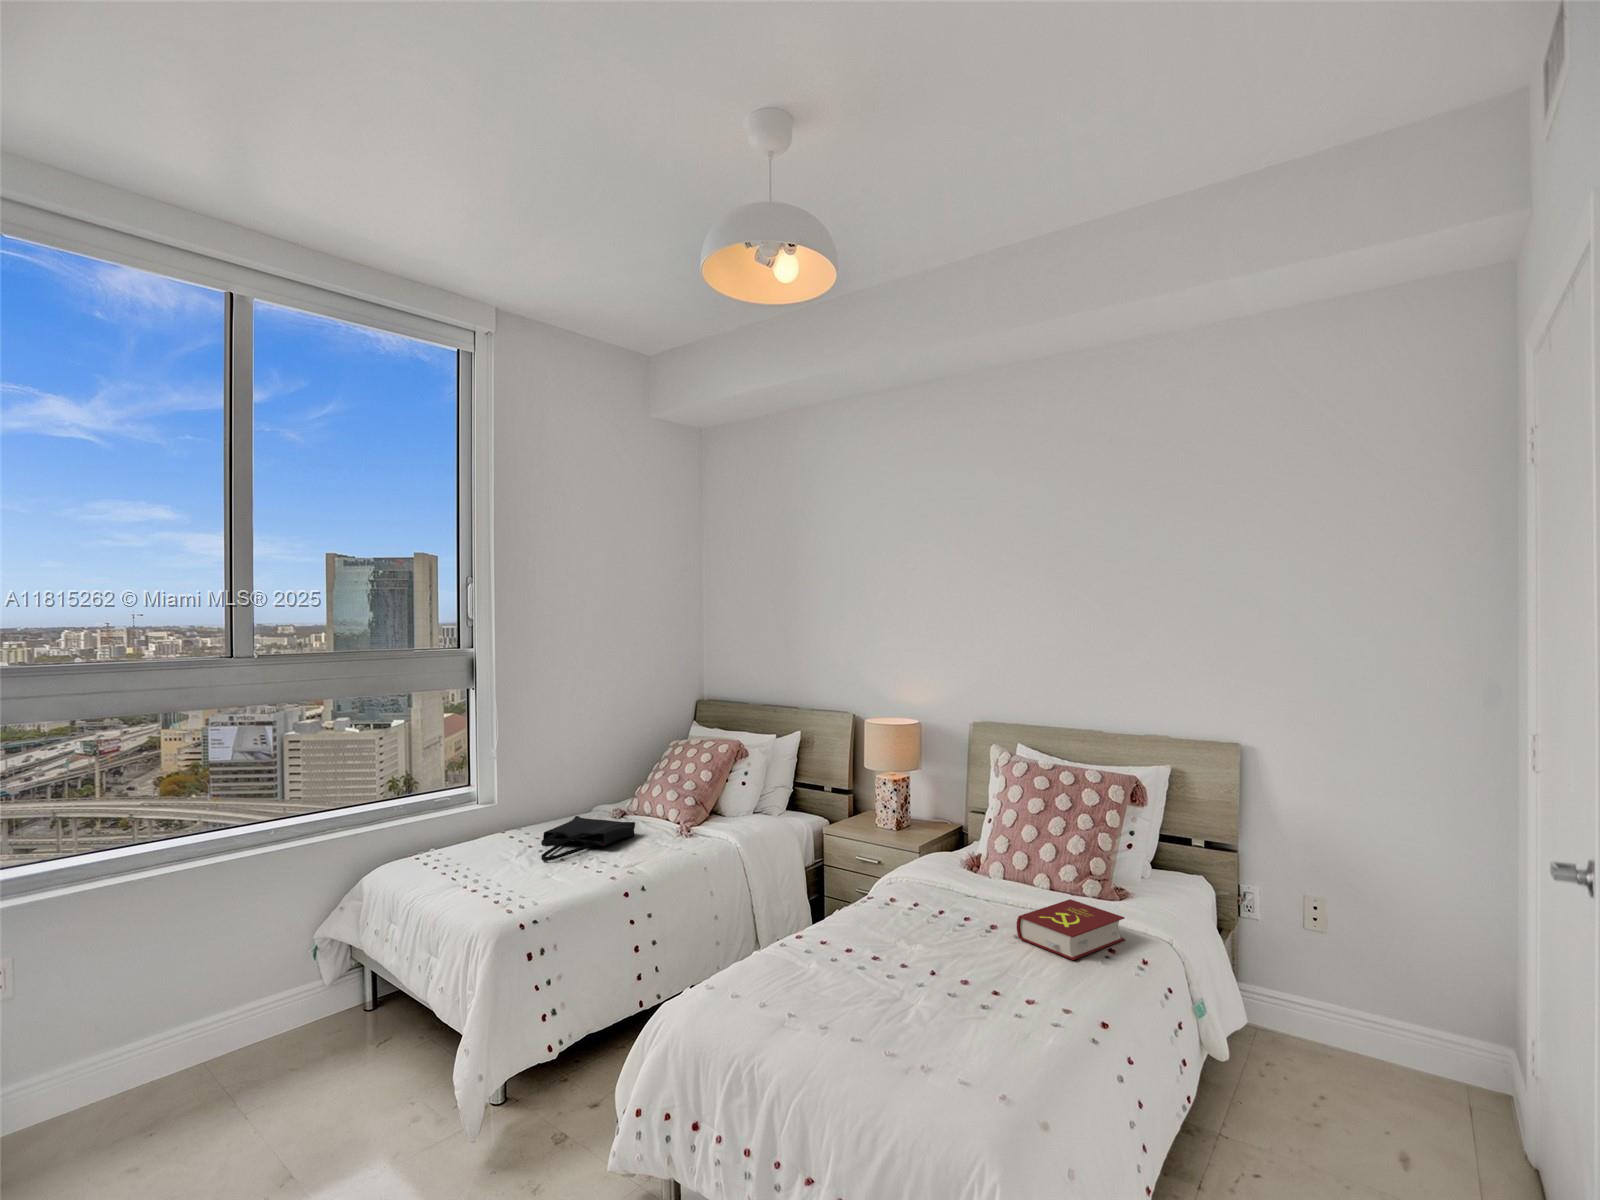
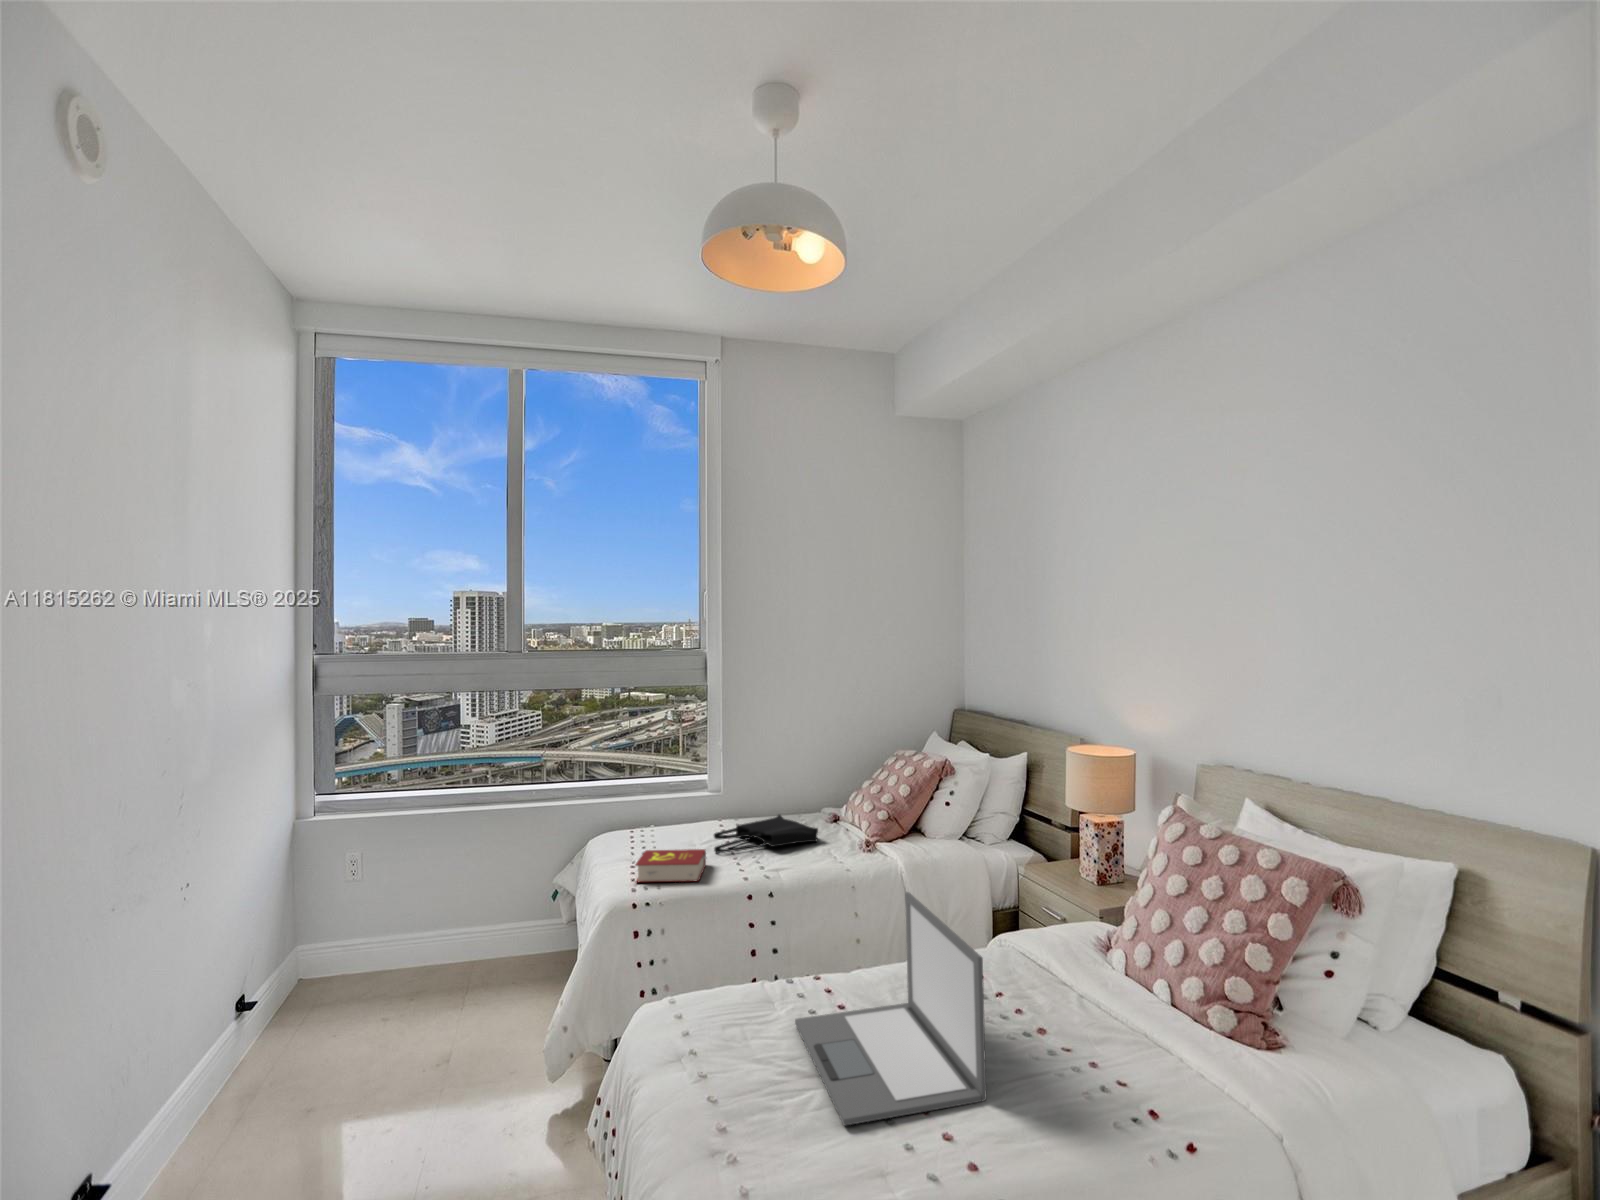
laptop: none [837,837,1031,1016] -> present [795,892,986,1125]
book: present [1017,899,1125,960] -> present [636,849,706,882]

